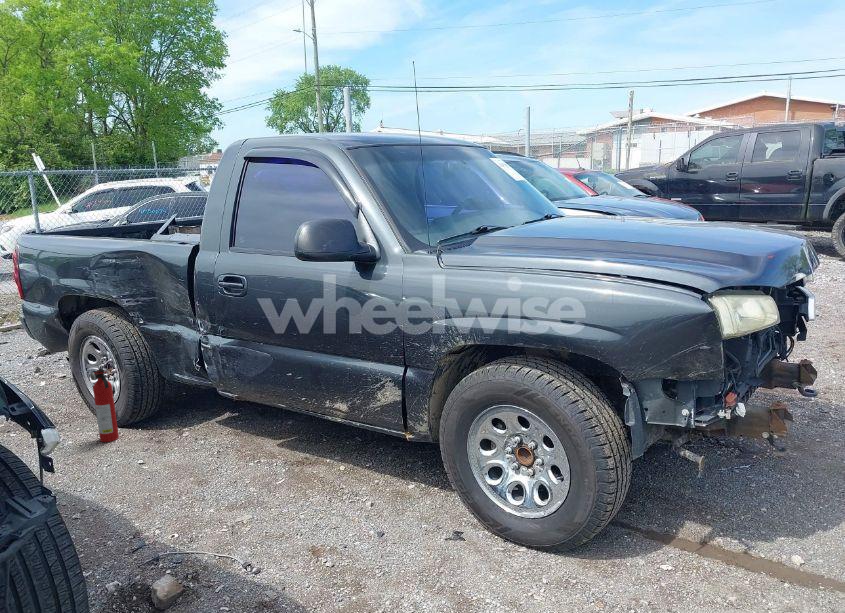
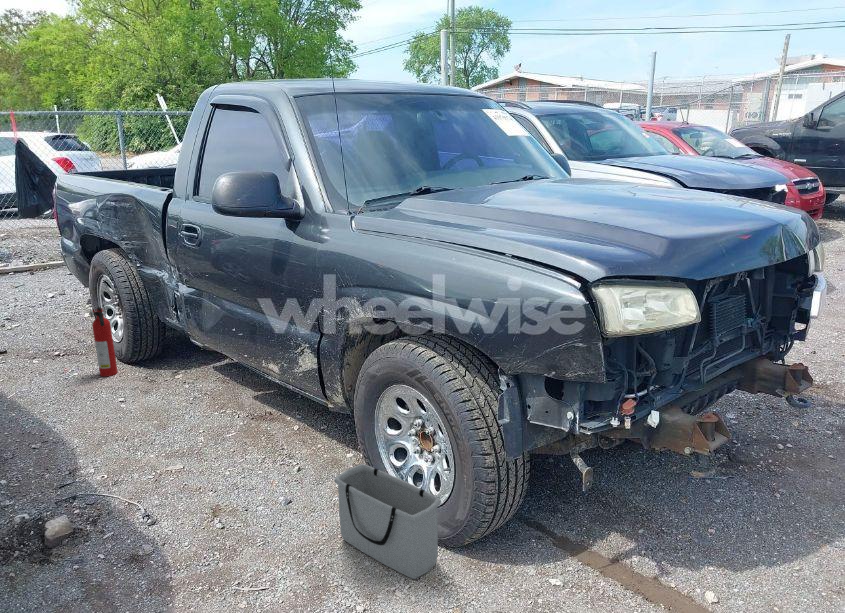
storage bin: none [450,485,560,583] -> present [334,464,441,579]

